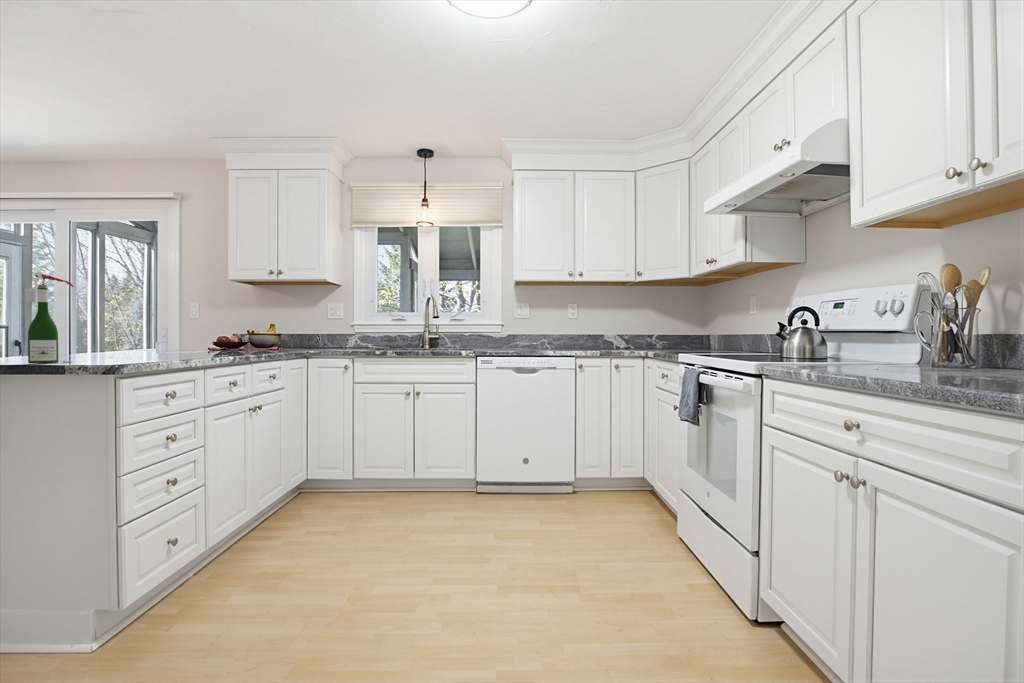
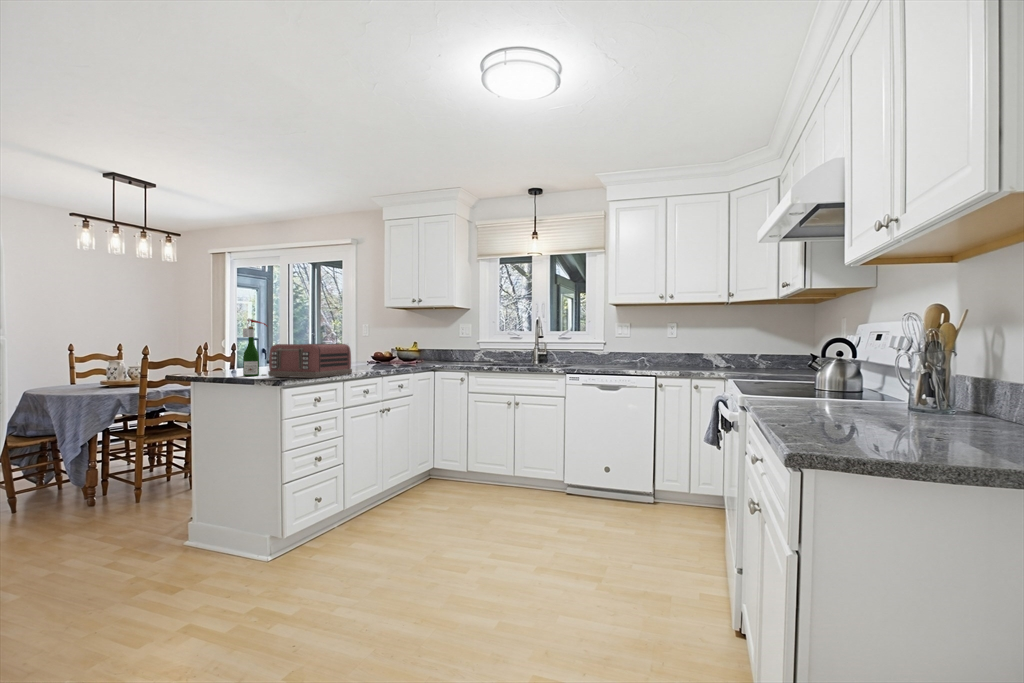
toaster: none [84,312,224,362] -> present [268,344,352,378]

